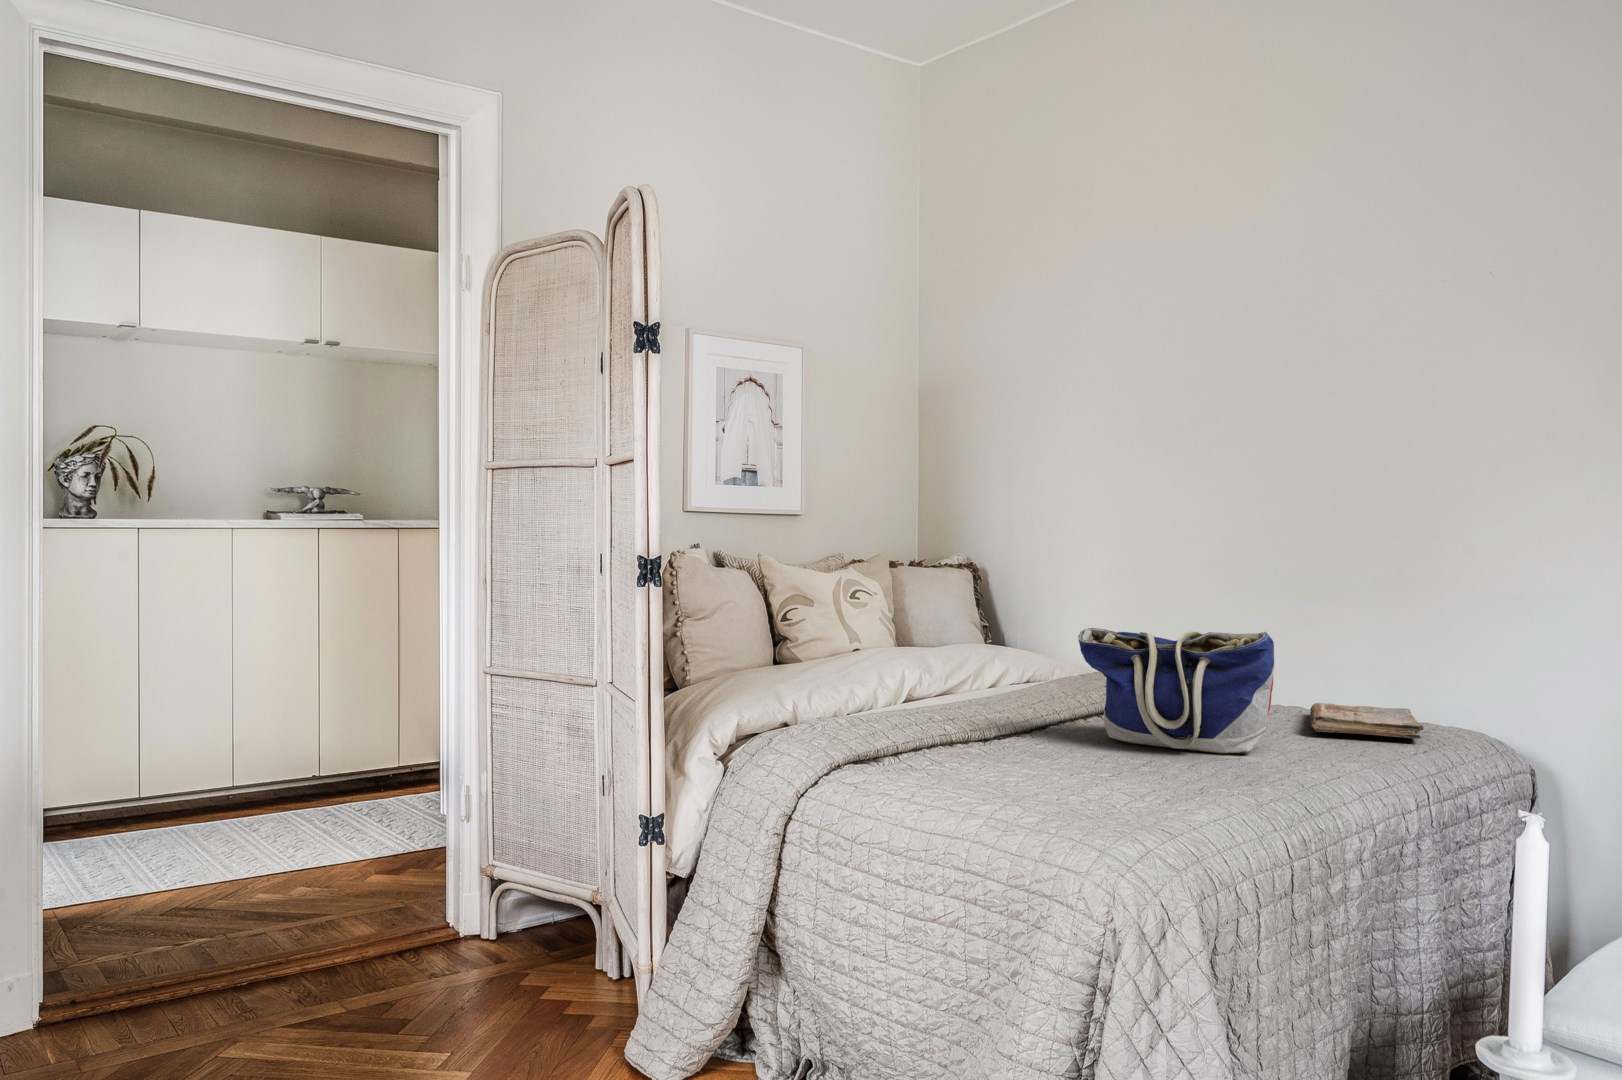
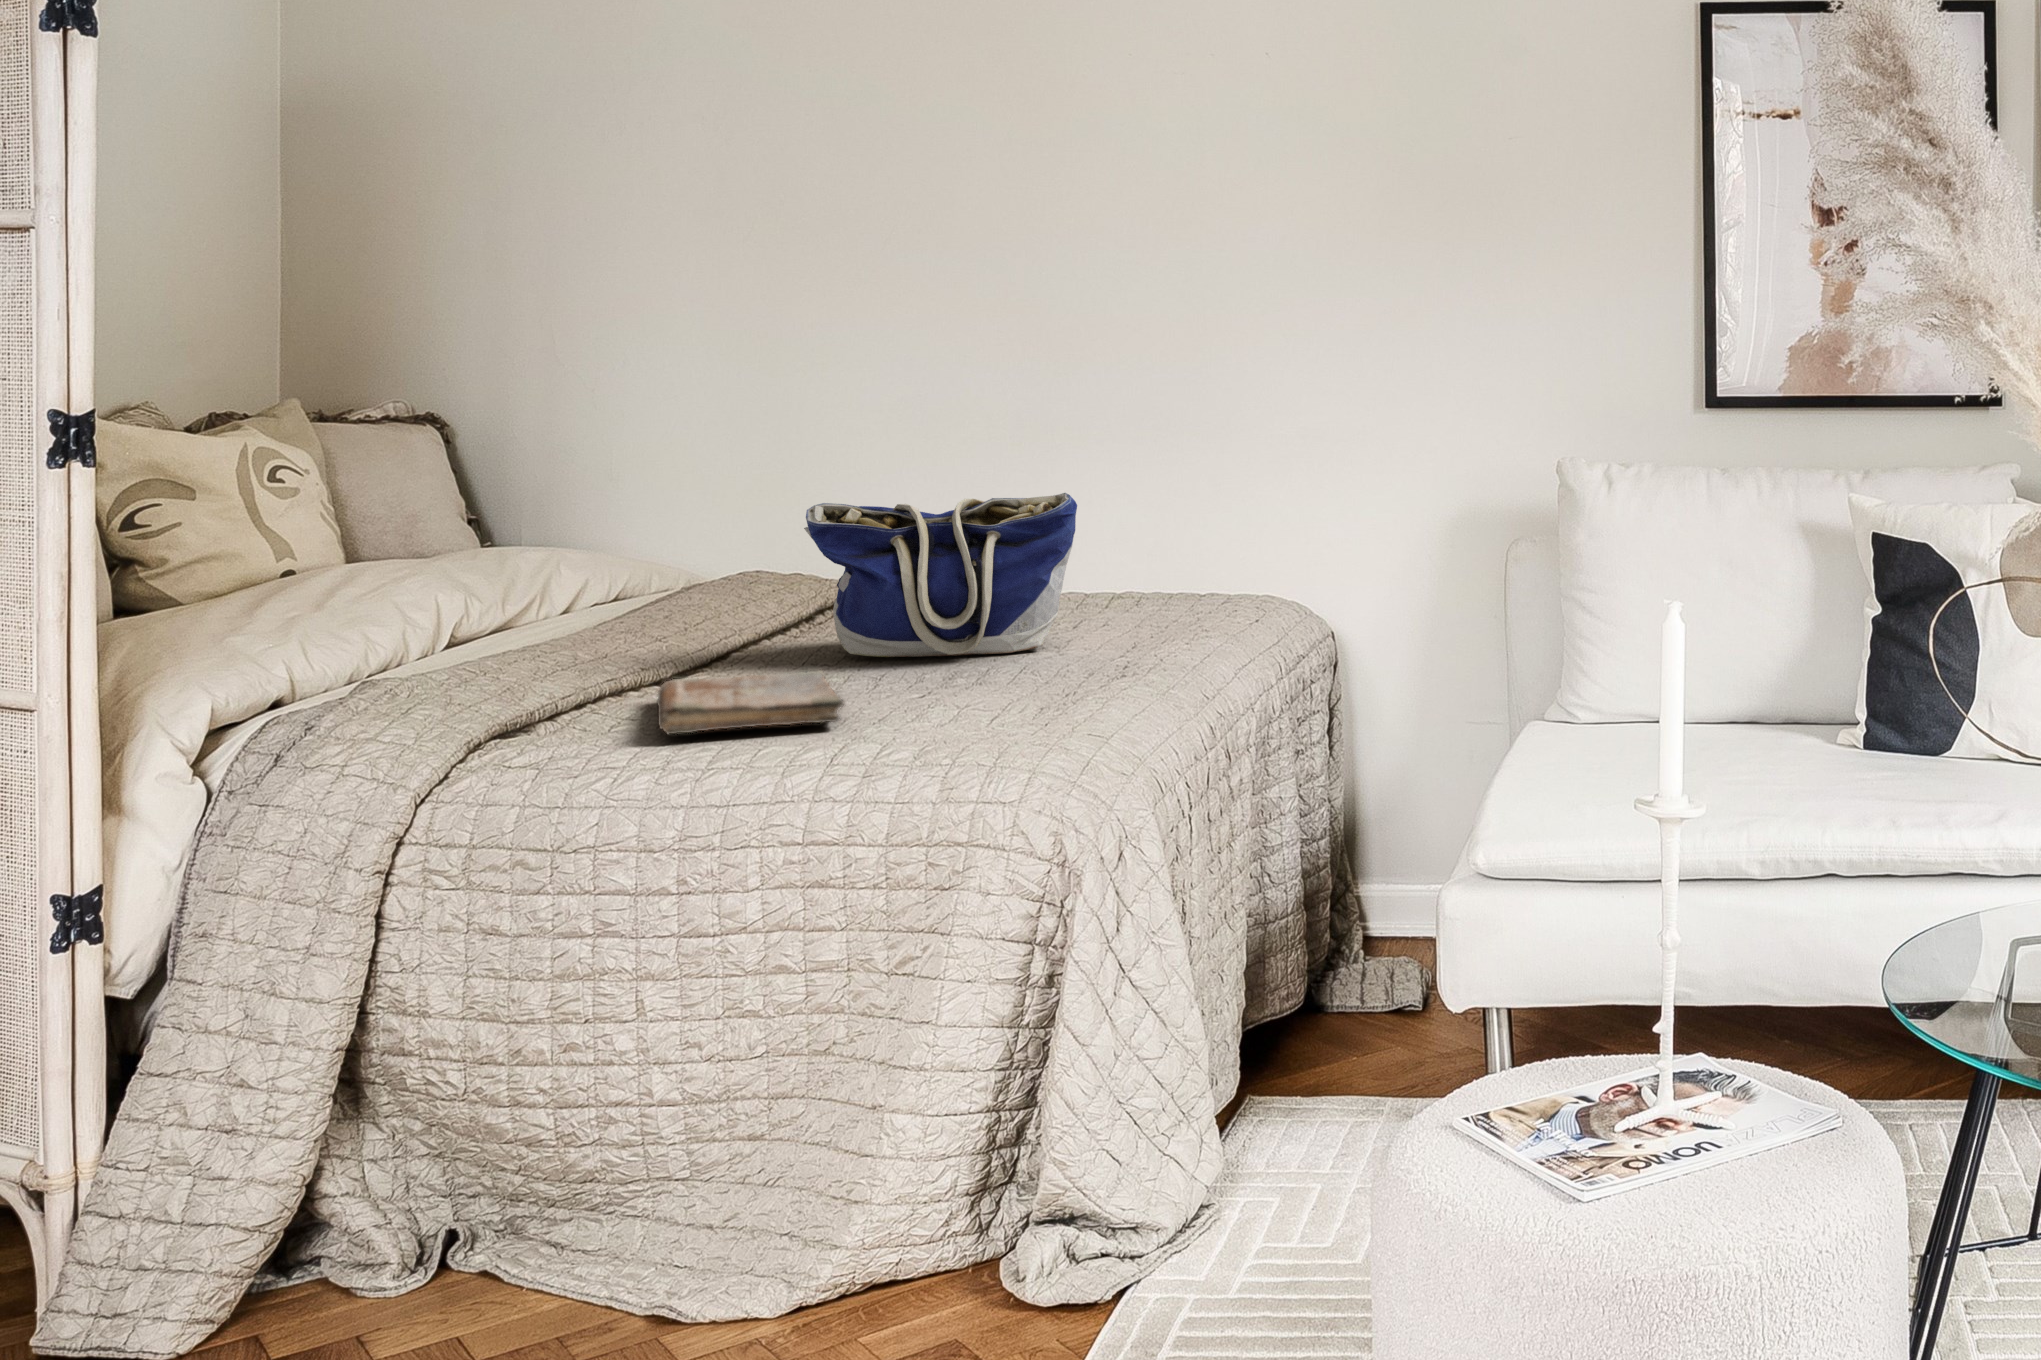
book: present [1310,703,1424,739] -> present [658,671,844,734]

